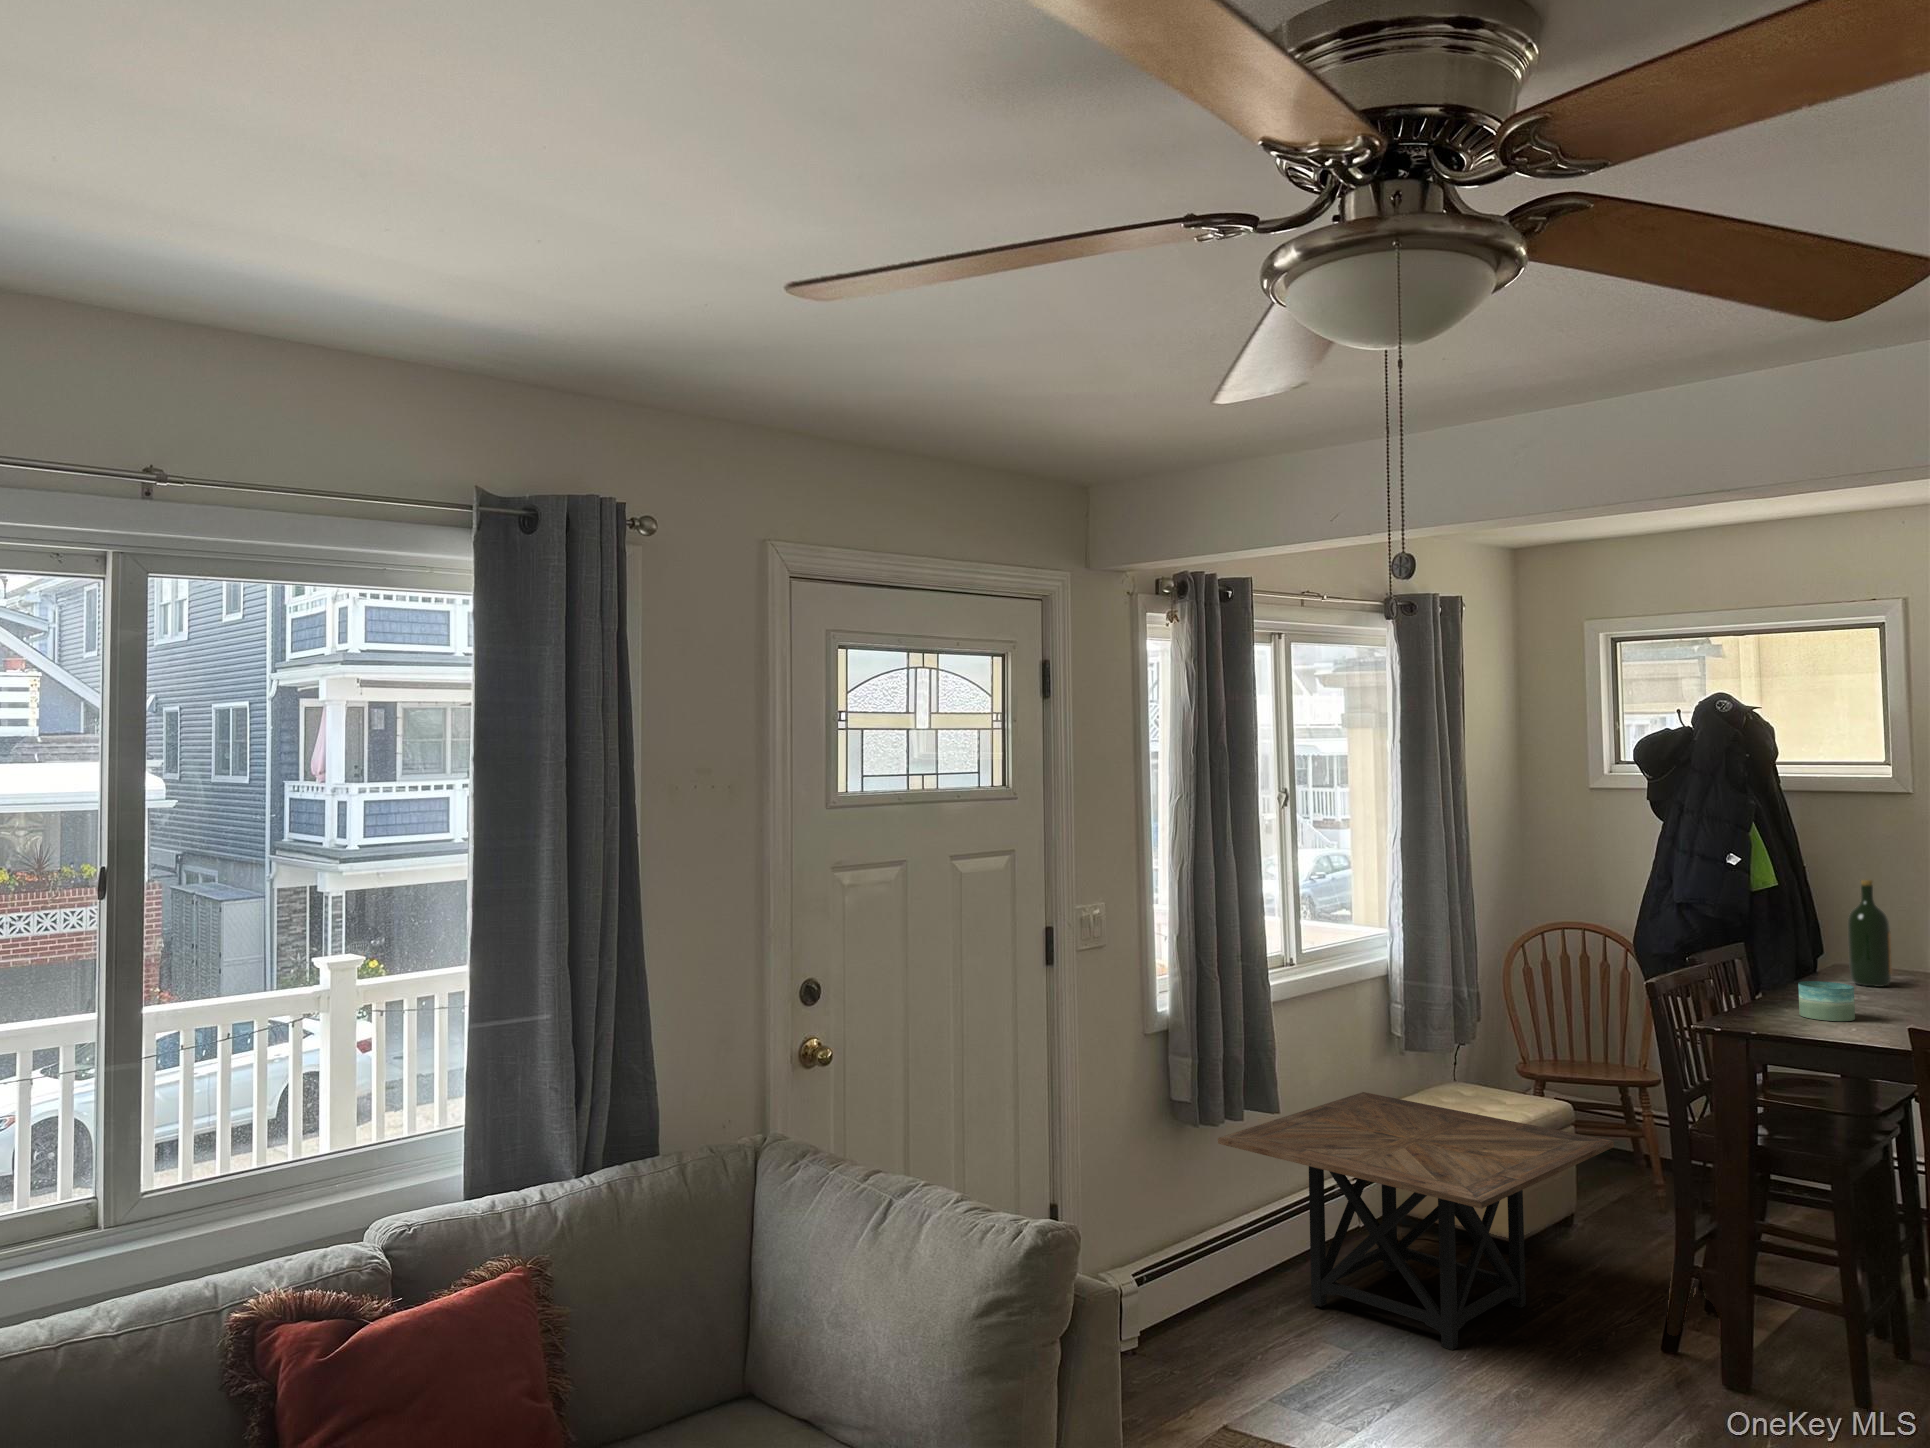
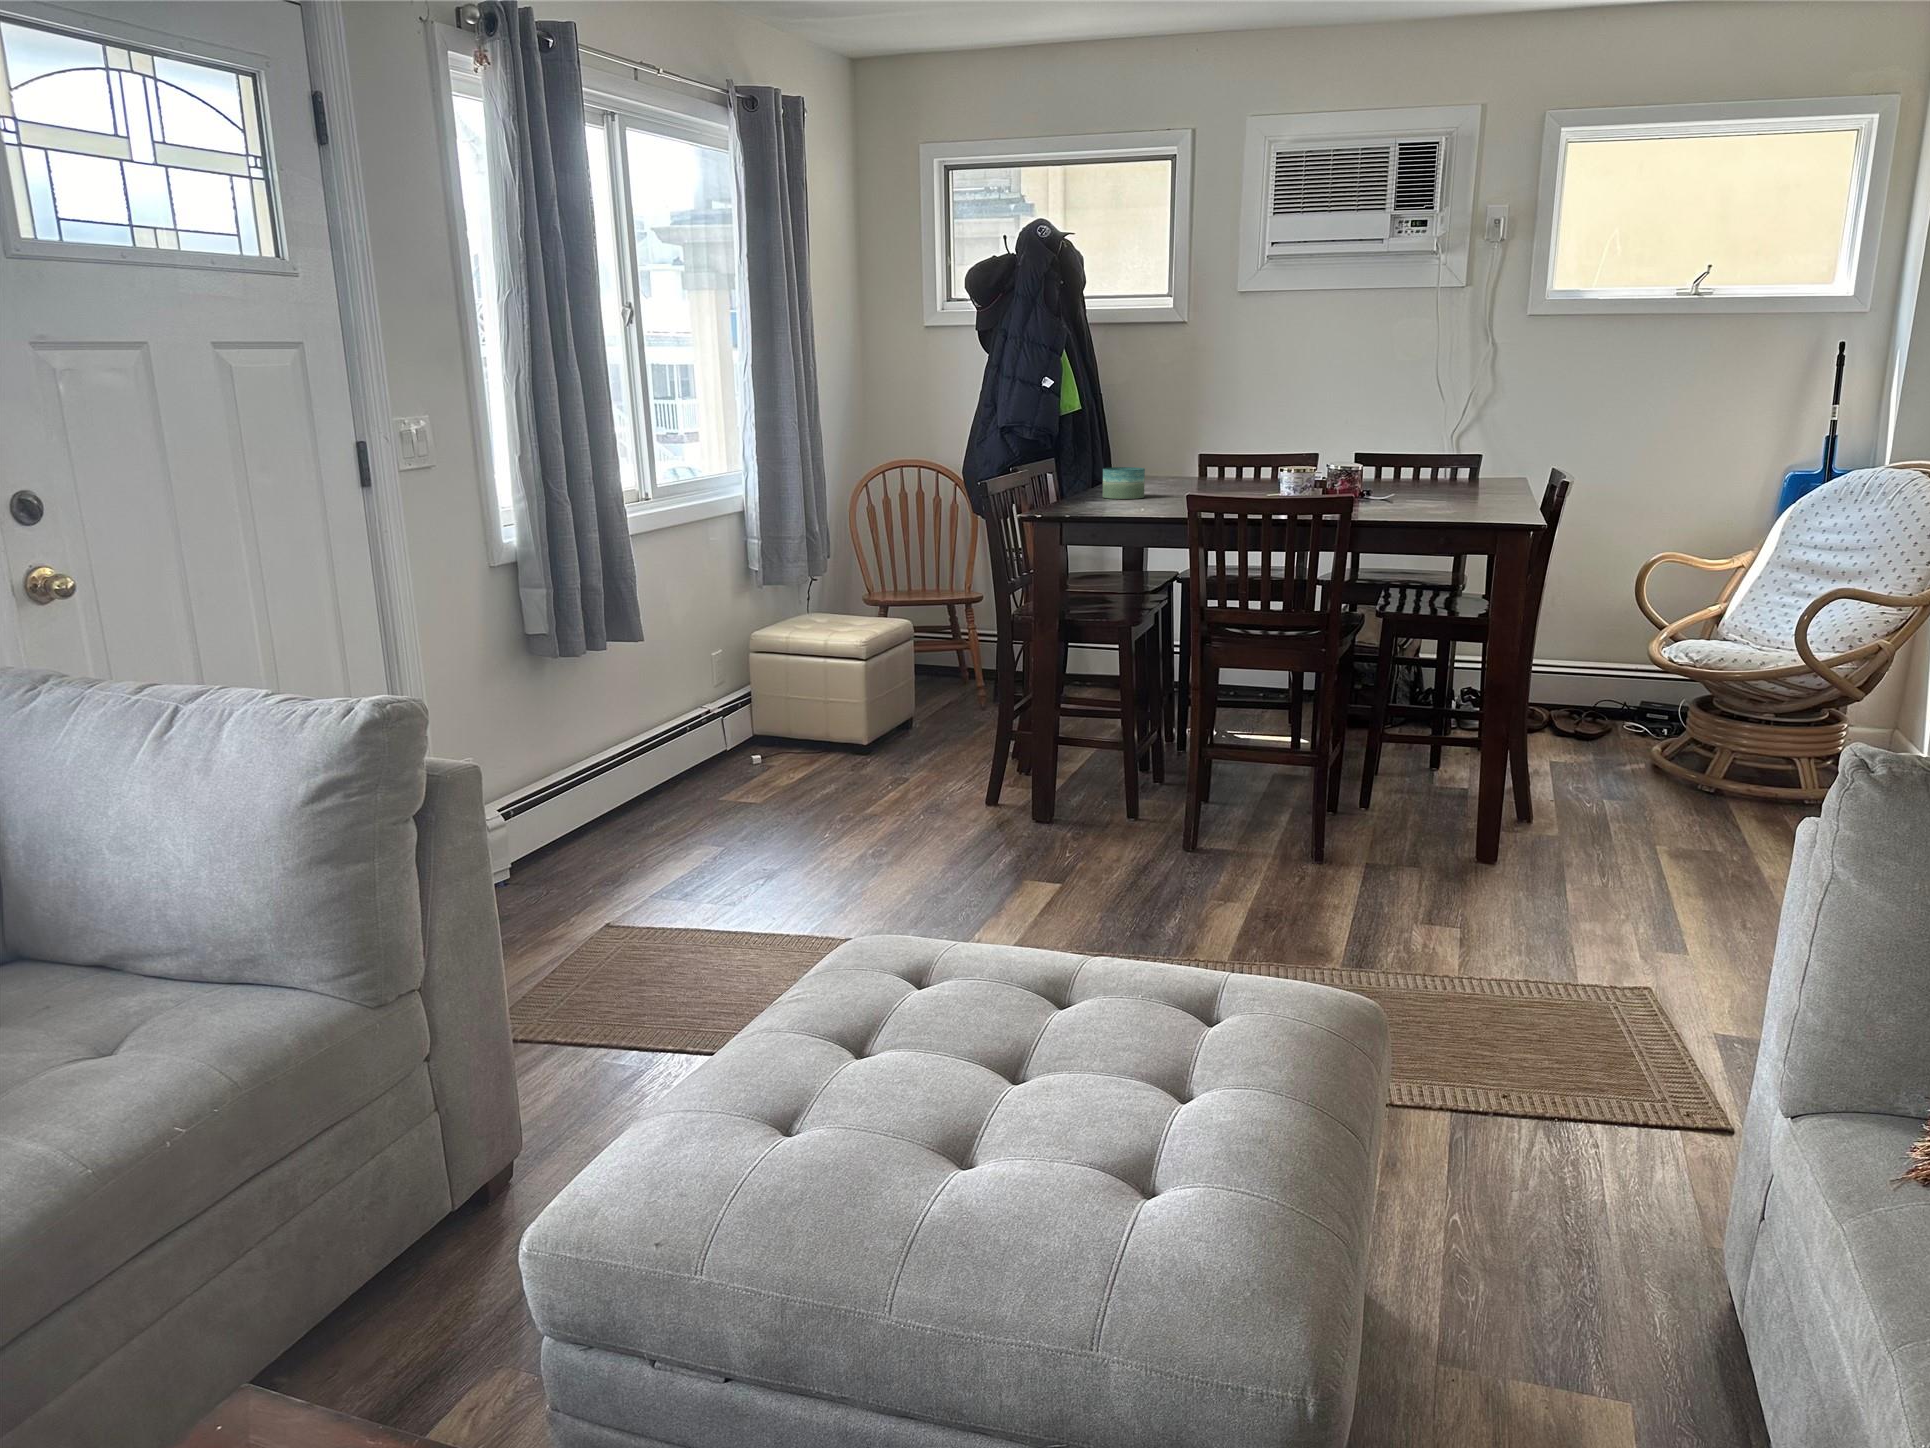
wine bottle: present [1848,880,1892,987] -> none [1136,387,1168,481]
side table: present [1218,1092,1614,1350] -> none [582,621,951,830]

